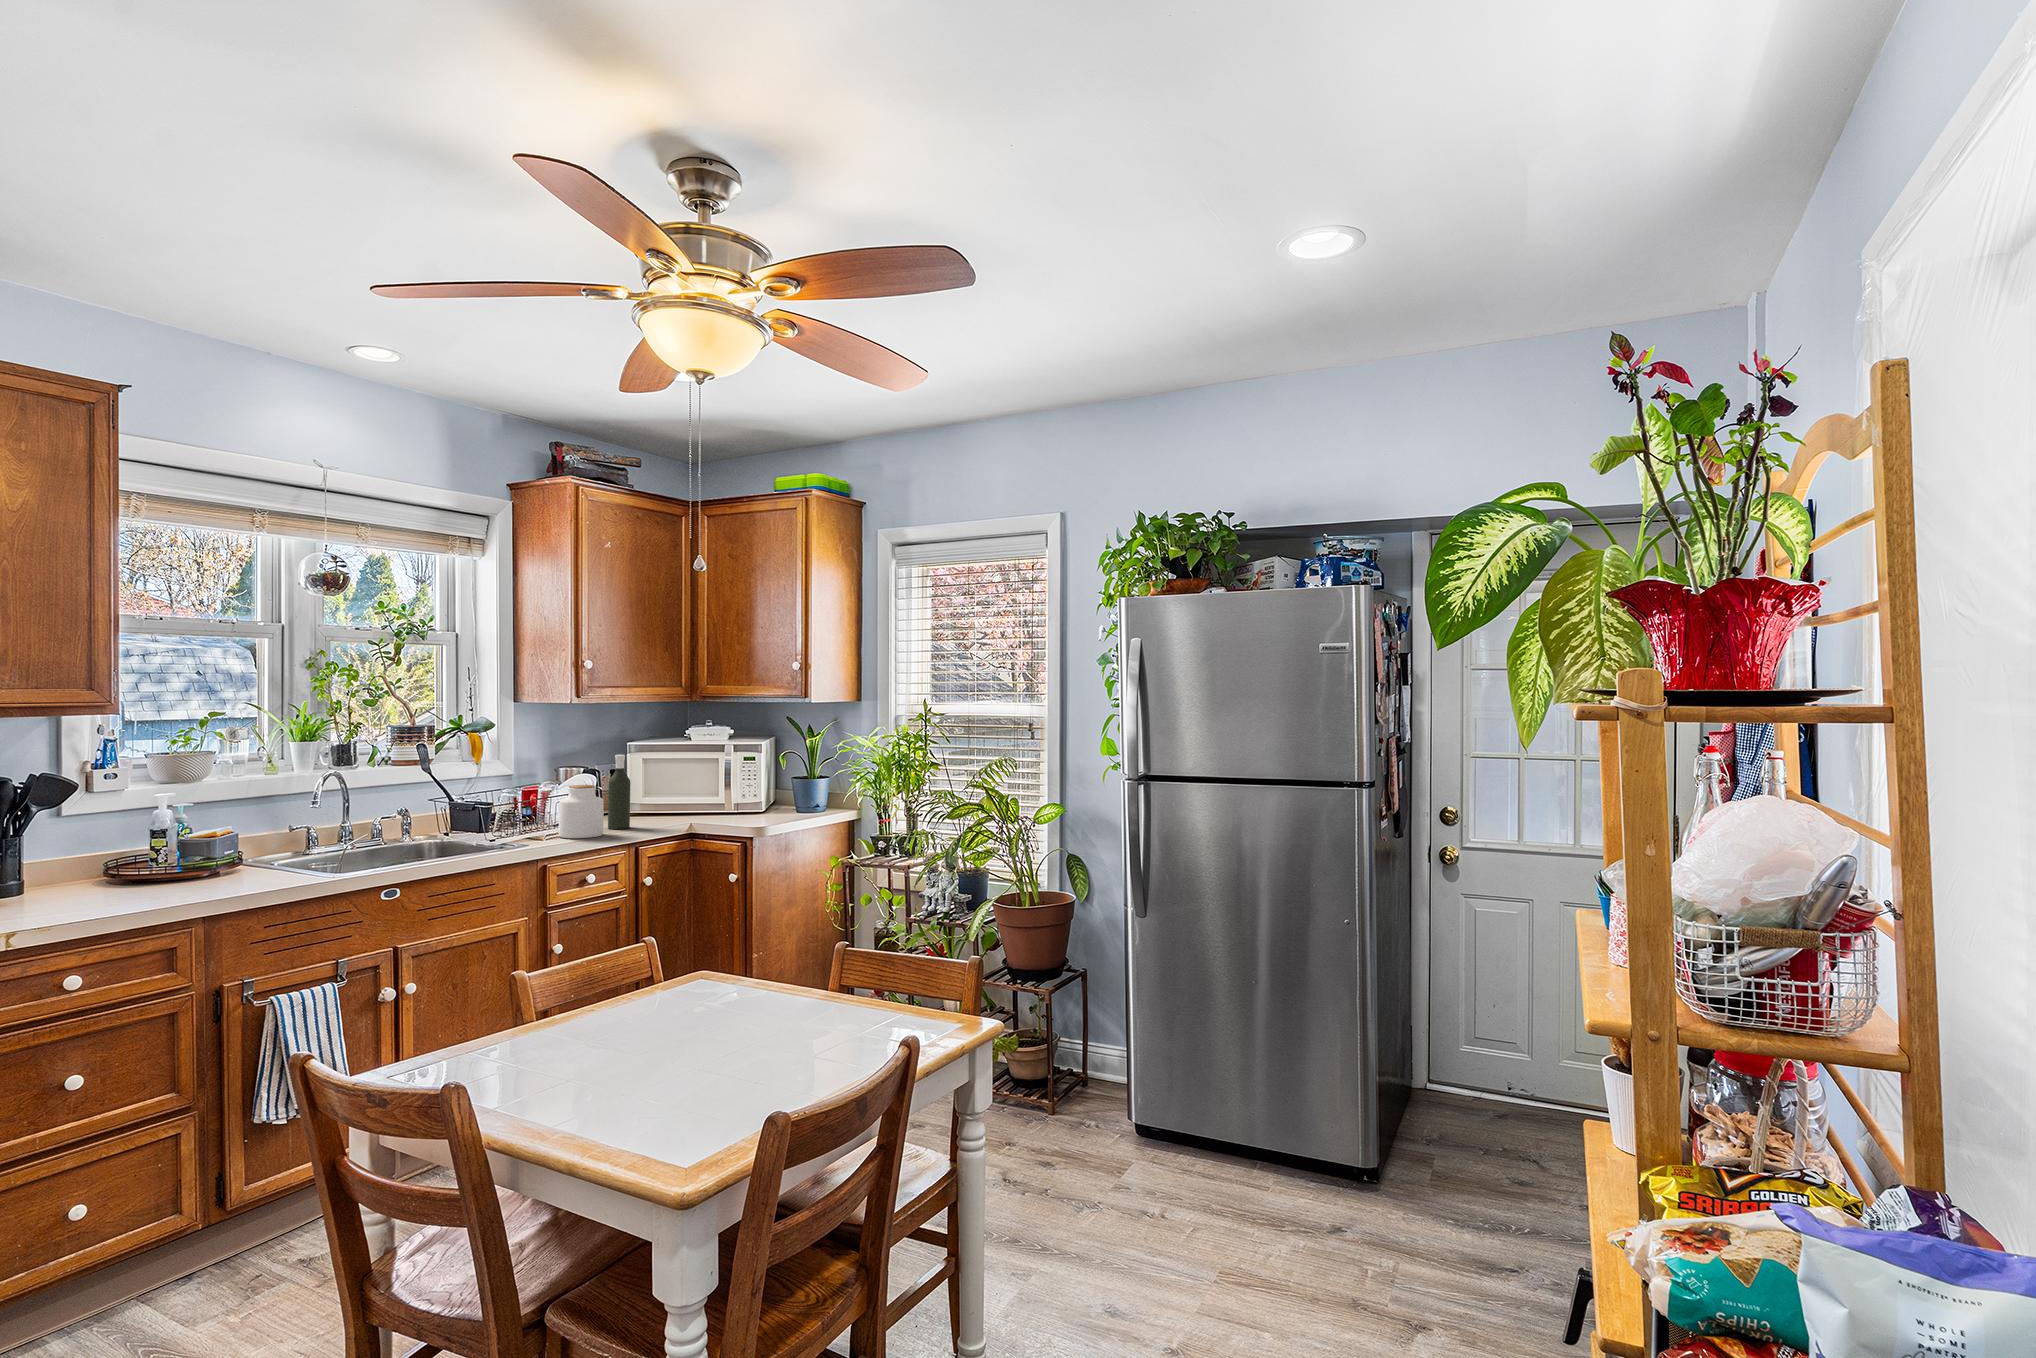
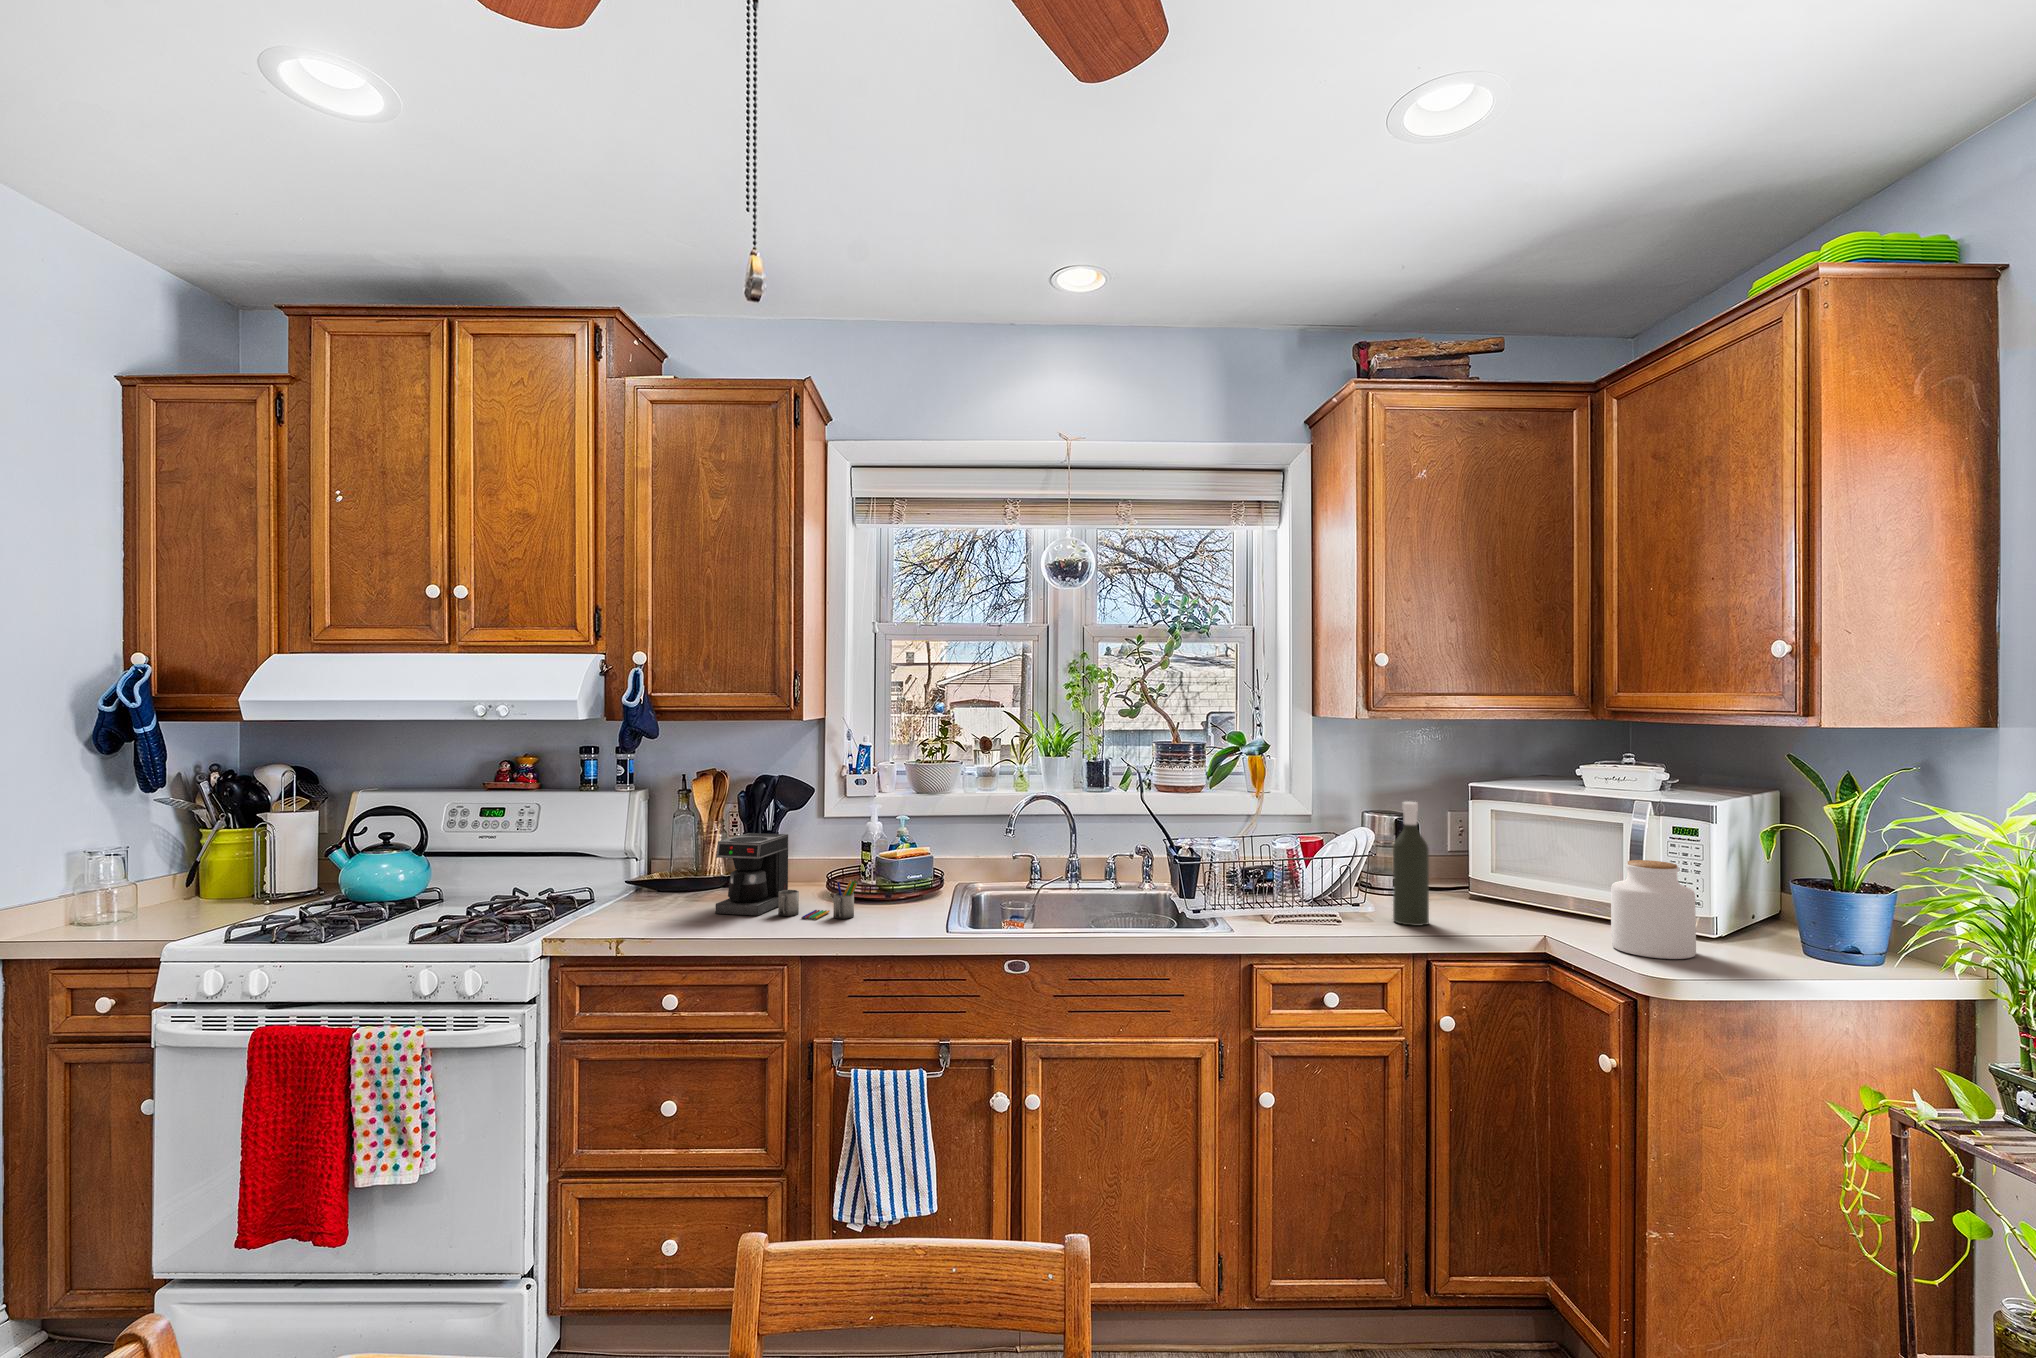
jar: present [559,785,604,838] -> present [1611,860,1696,959]
coffee maker: none [46,825,228,906] -> present [716,833,859,919]

